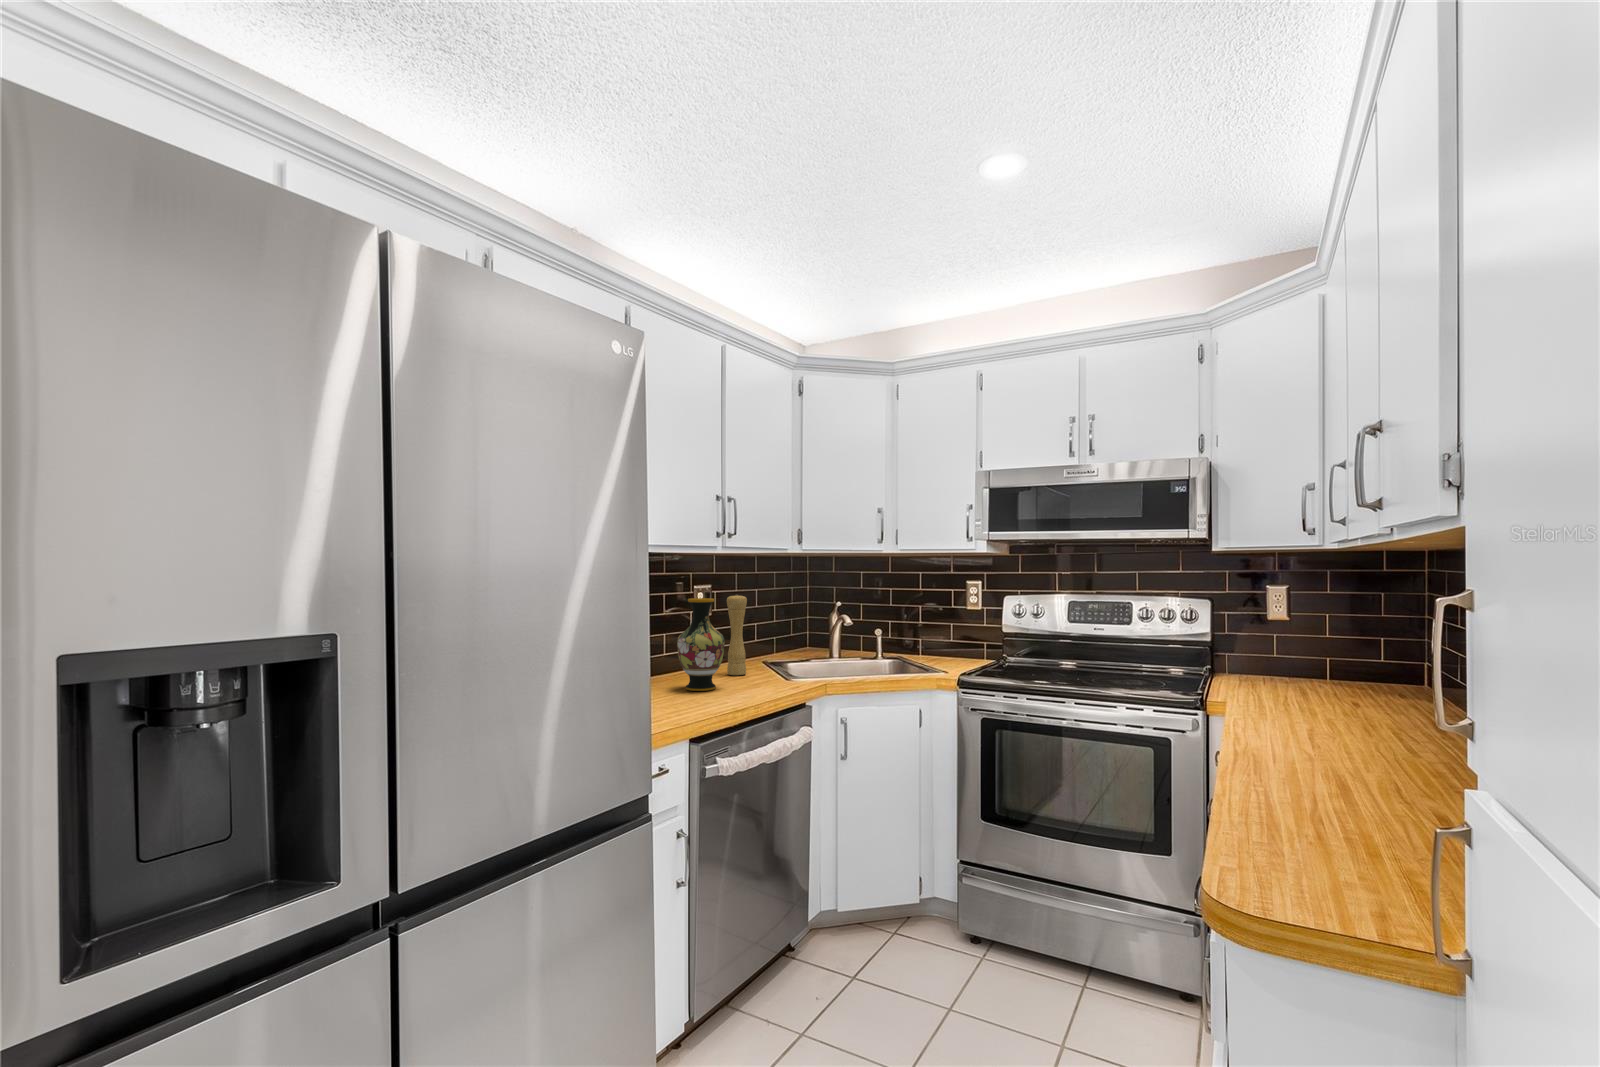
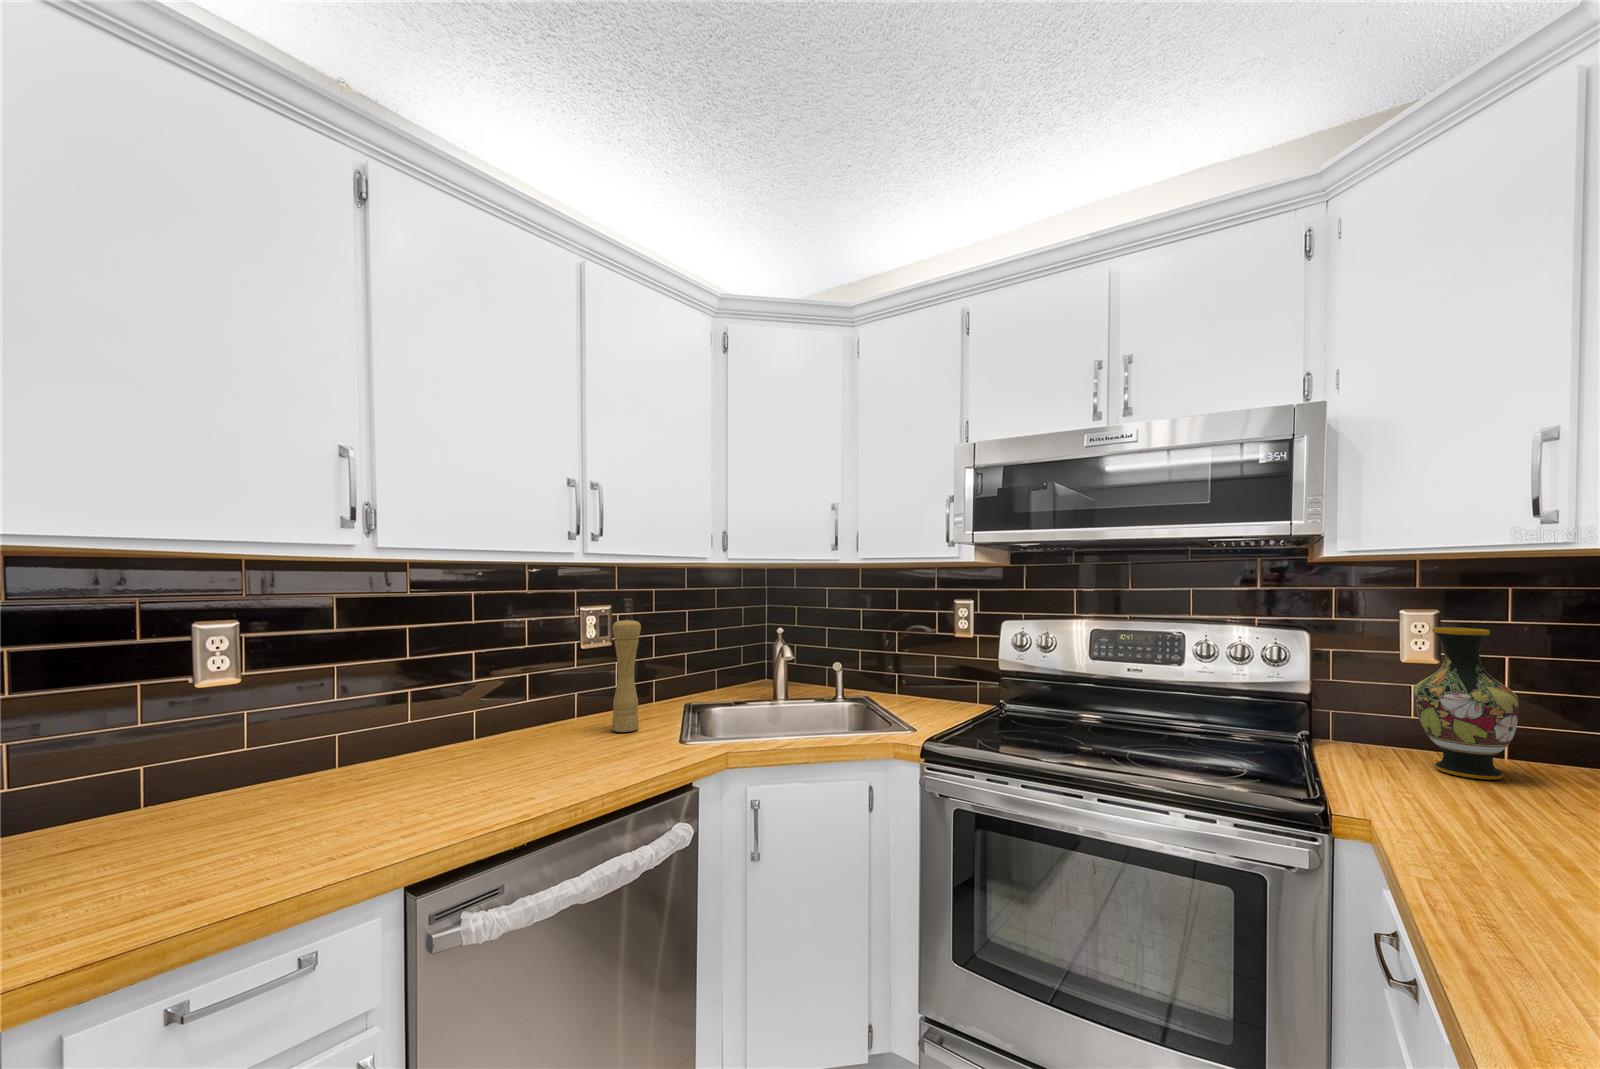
vase: present [677,598,725,691] -> present [1414,627,1519,780]

